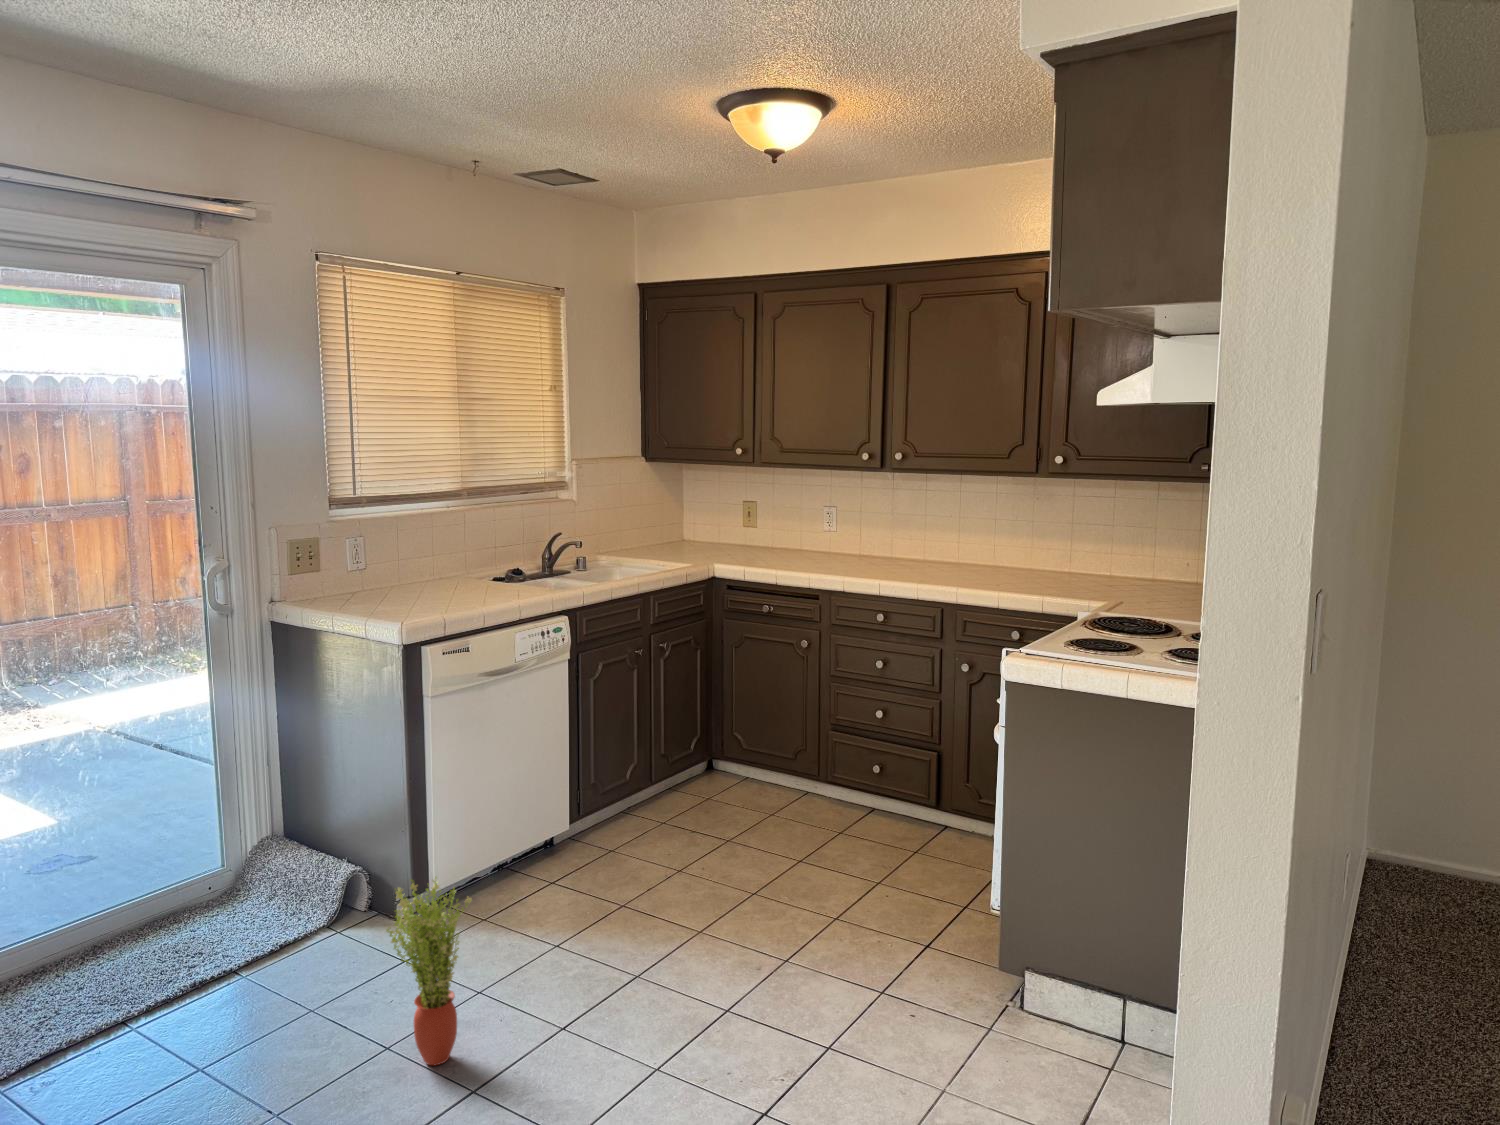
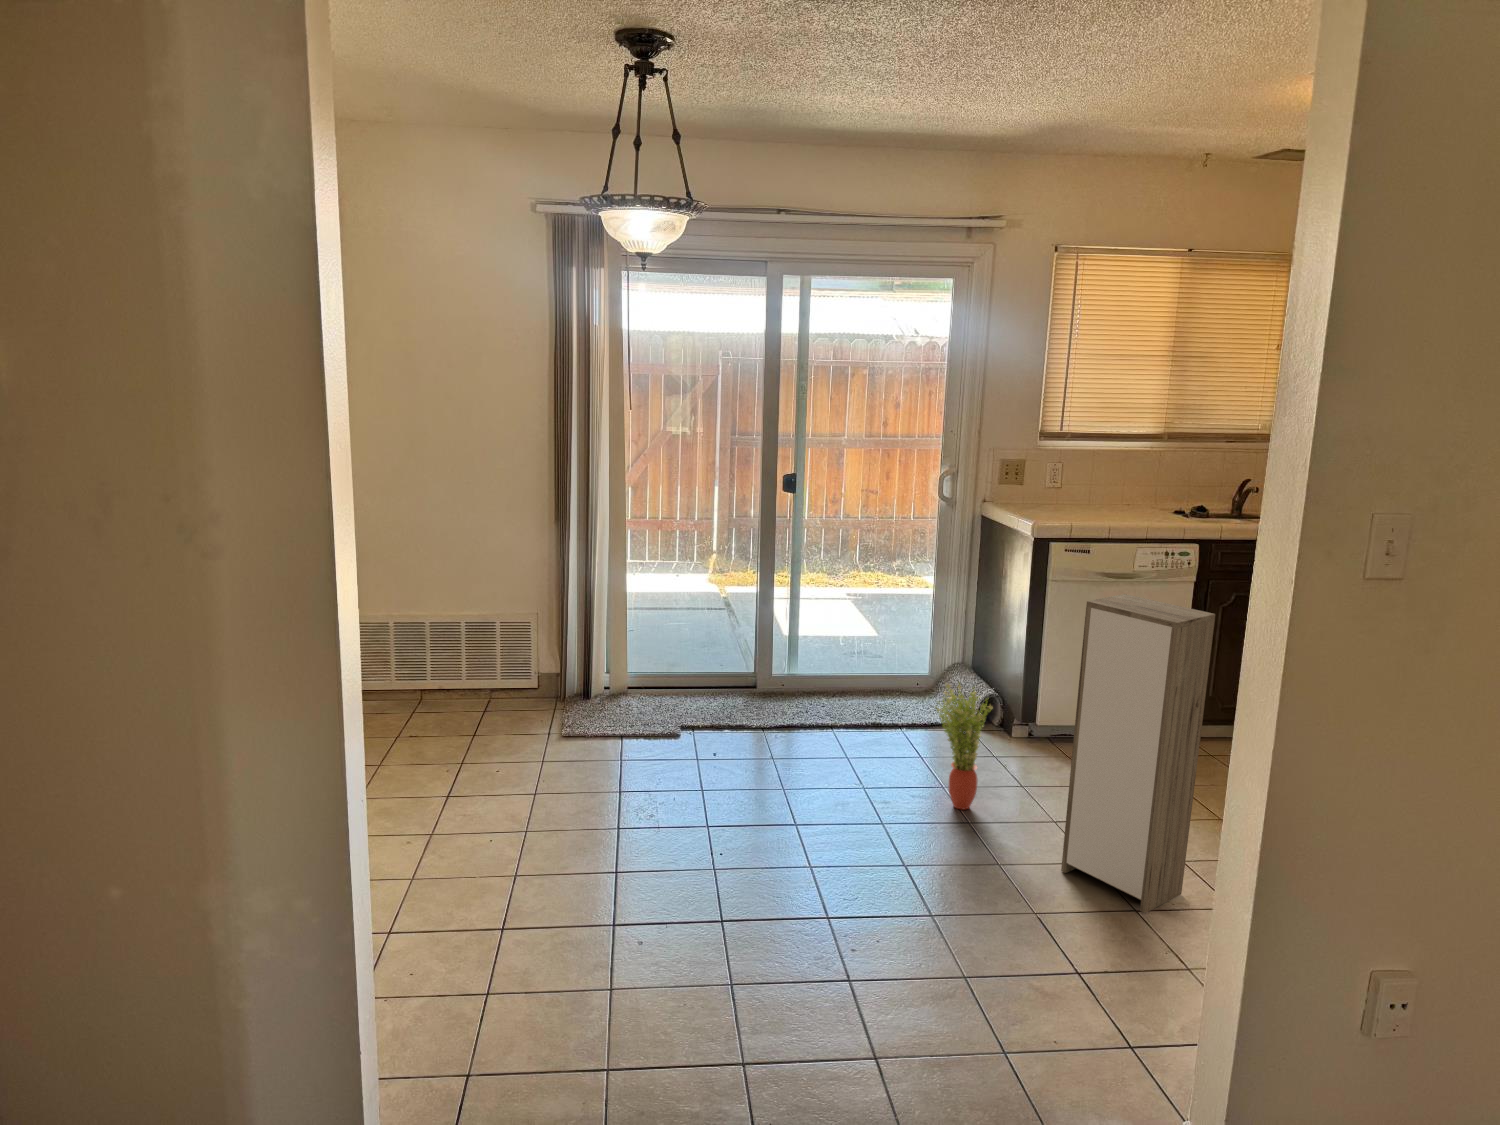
storage cabinet: none [630,698,762,1089] -> present [1061,594,1215,913]

